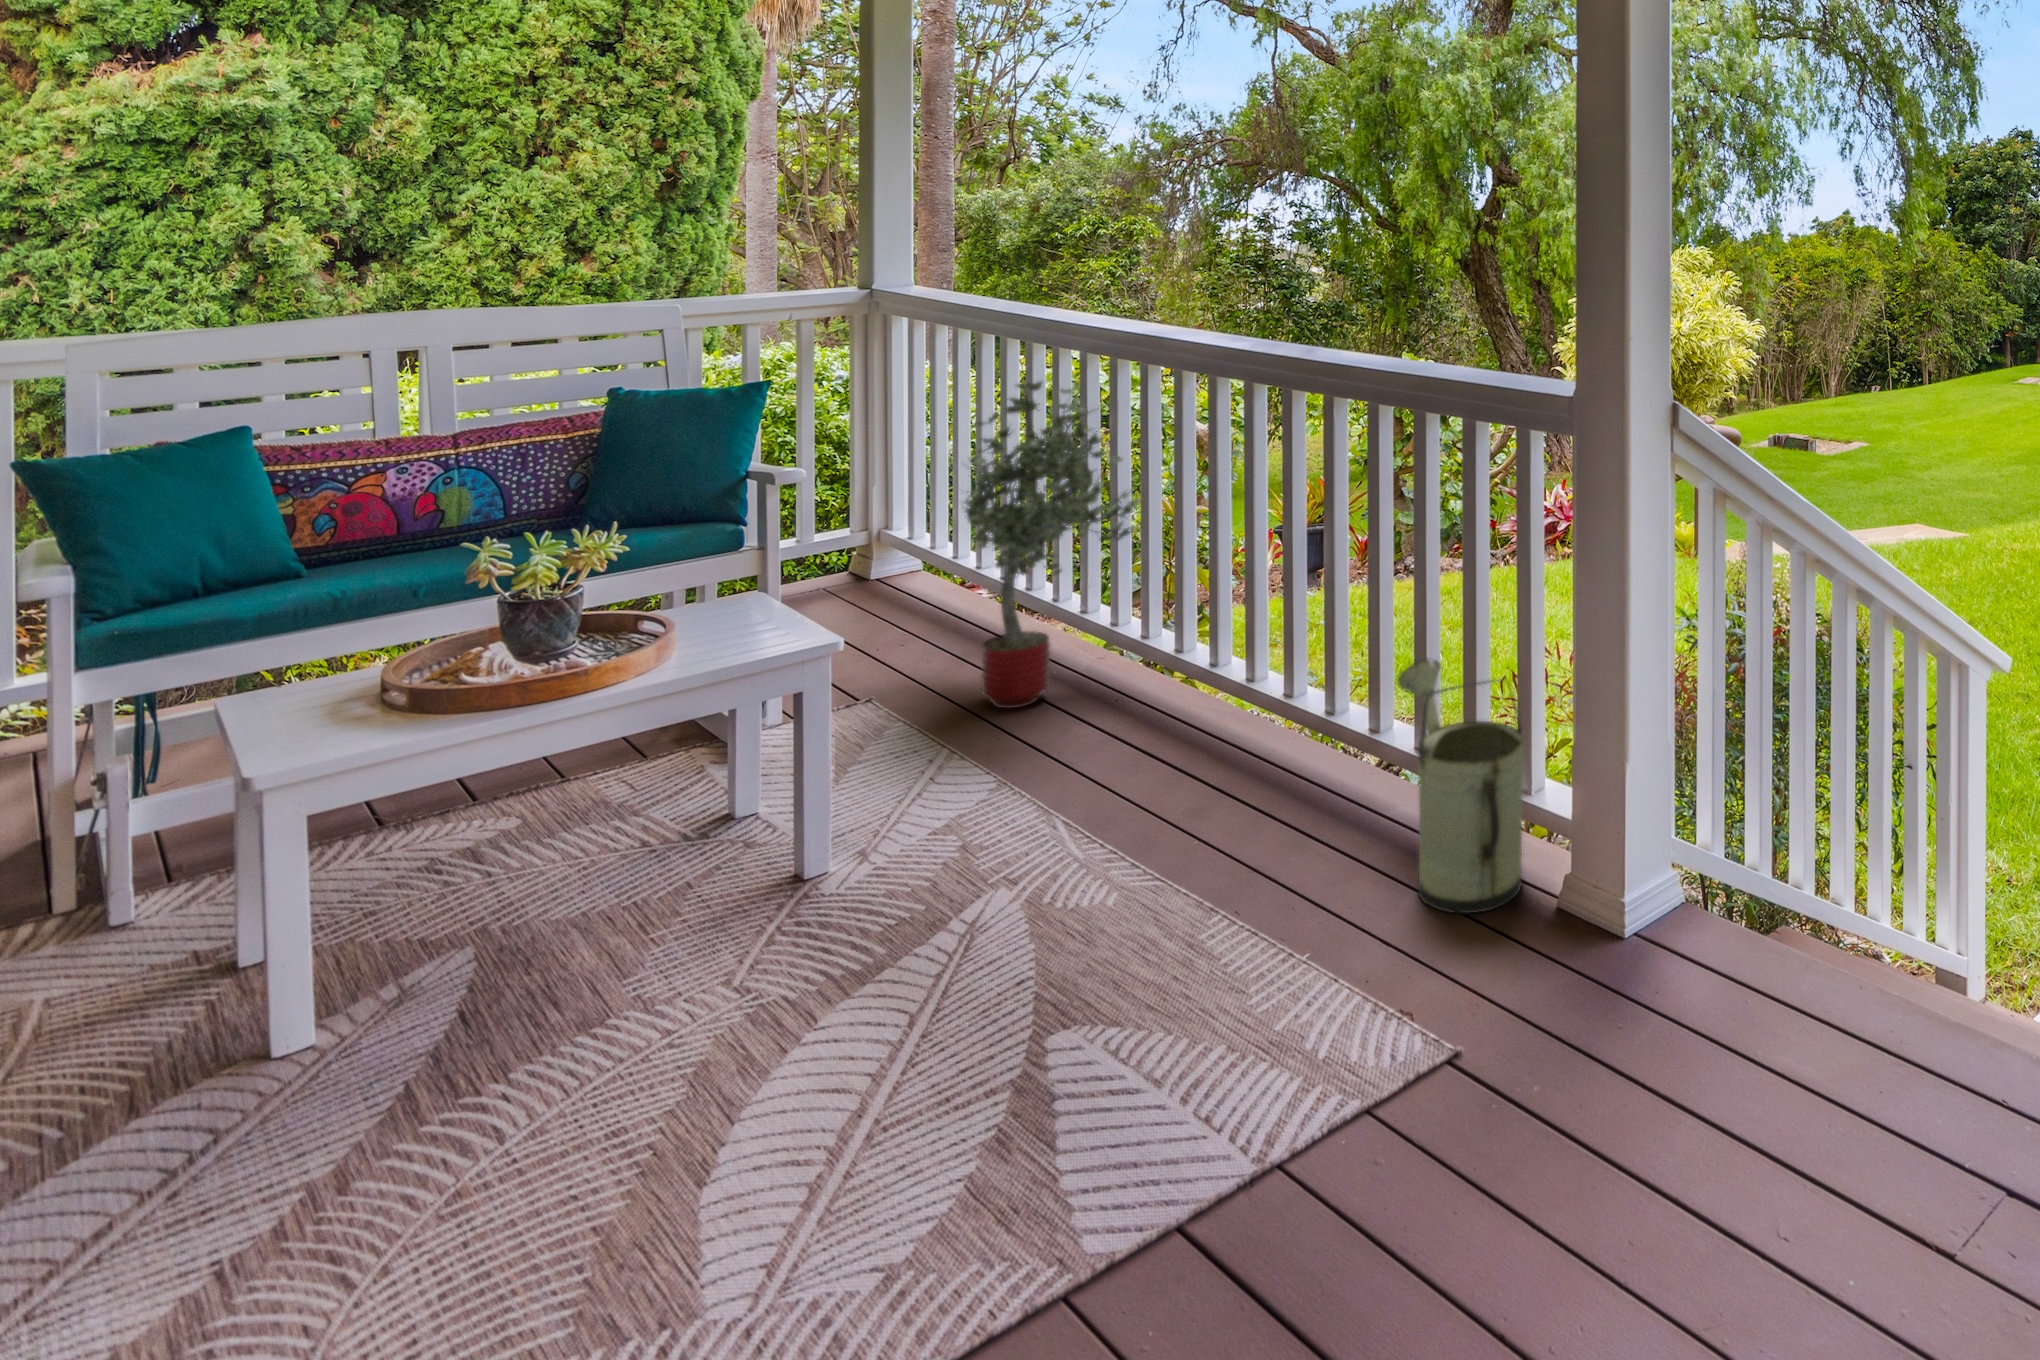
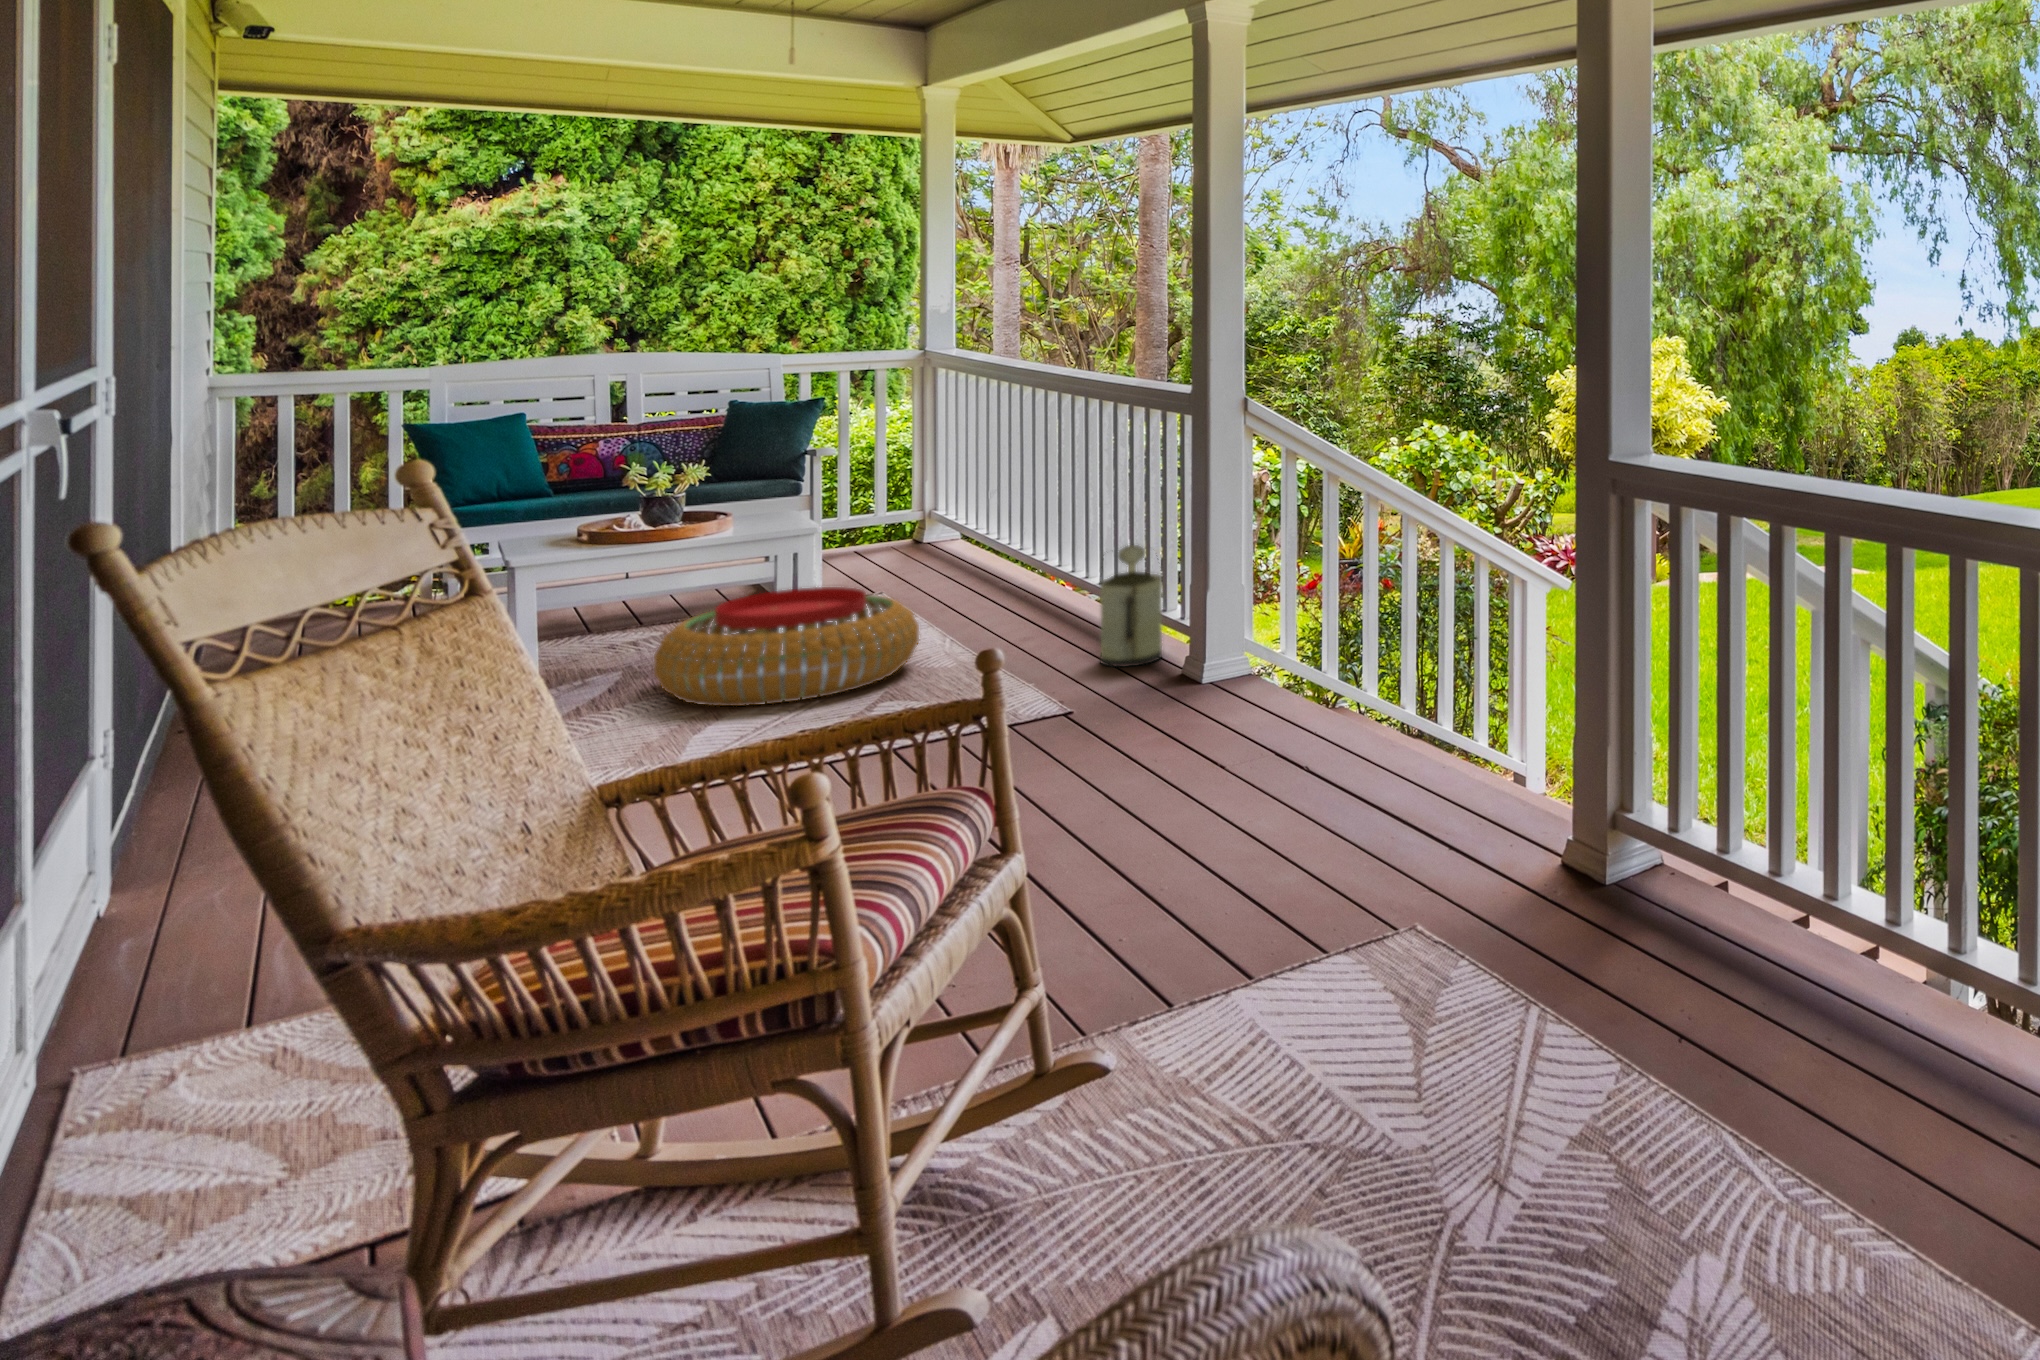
potted tree: present [962,382,1140,708] -> none [918,398,1041,595]
pouf: none [583,783,1094,1113] -> present [654,587,919,706]

